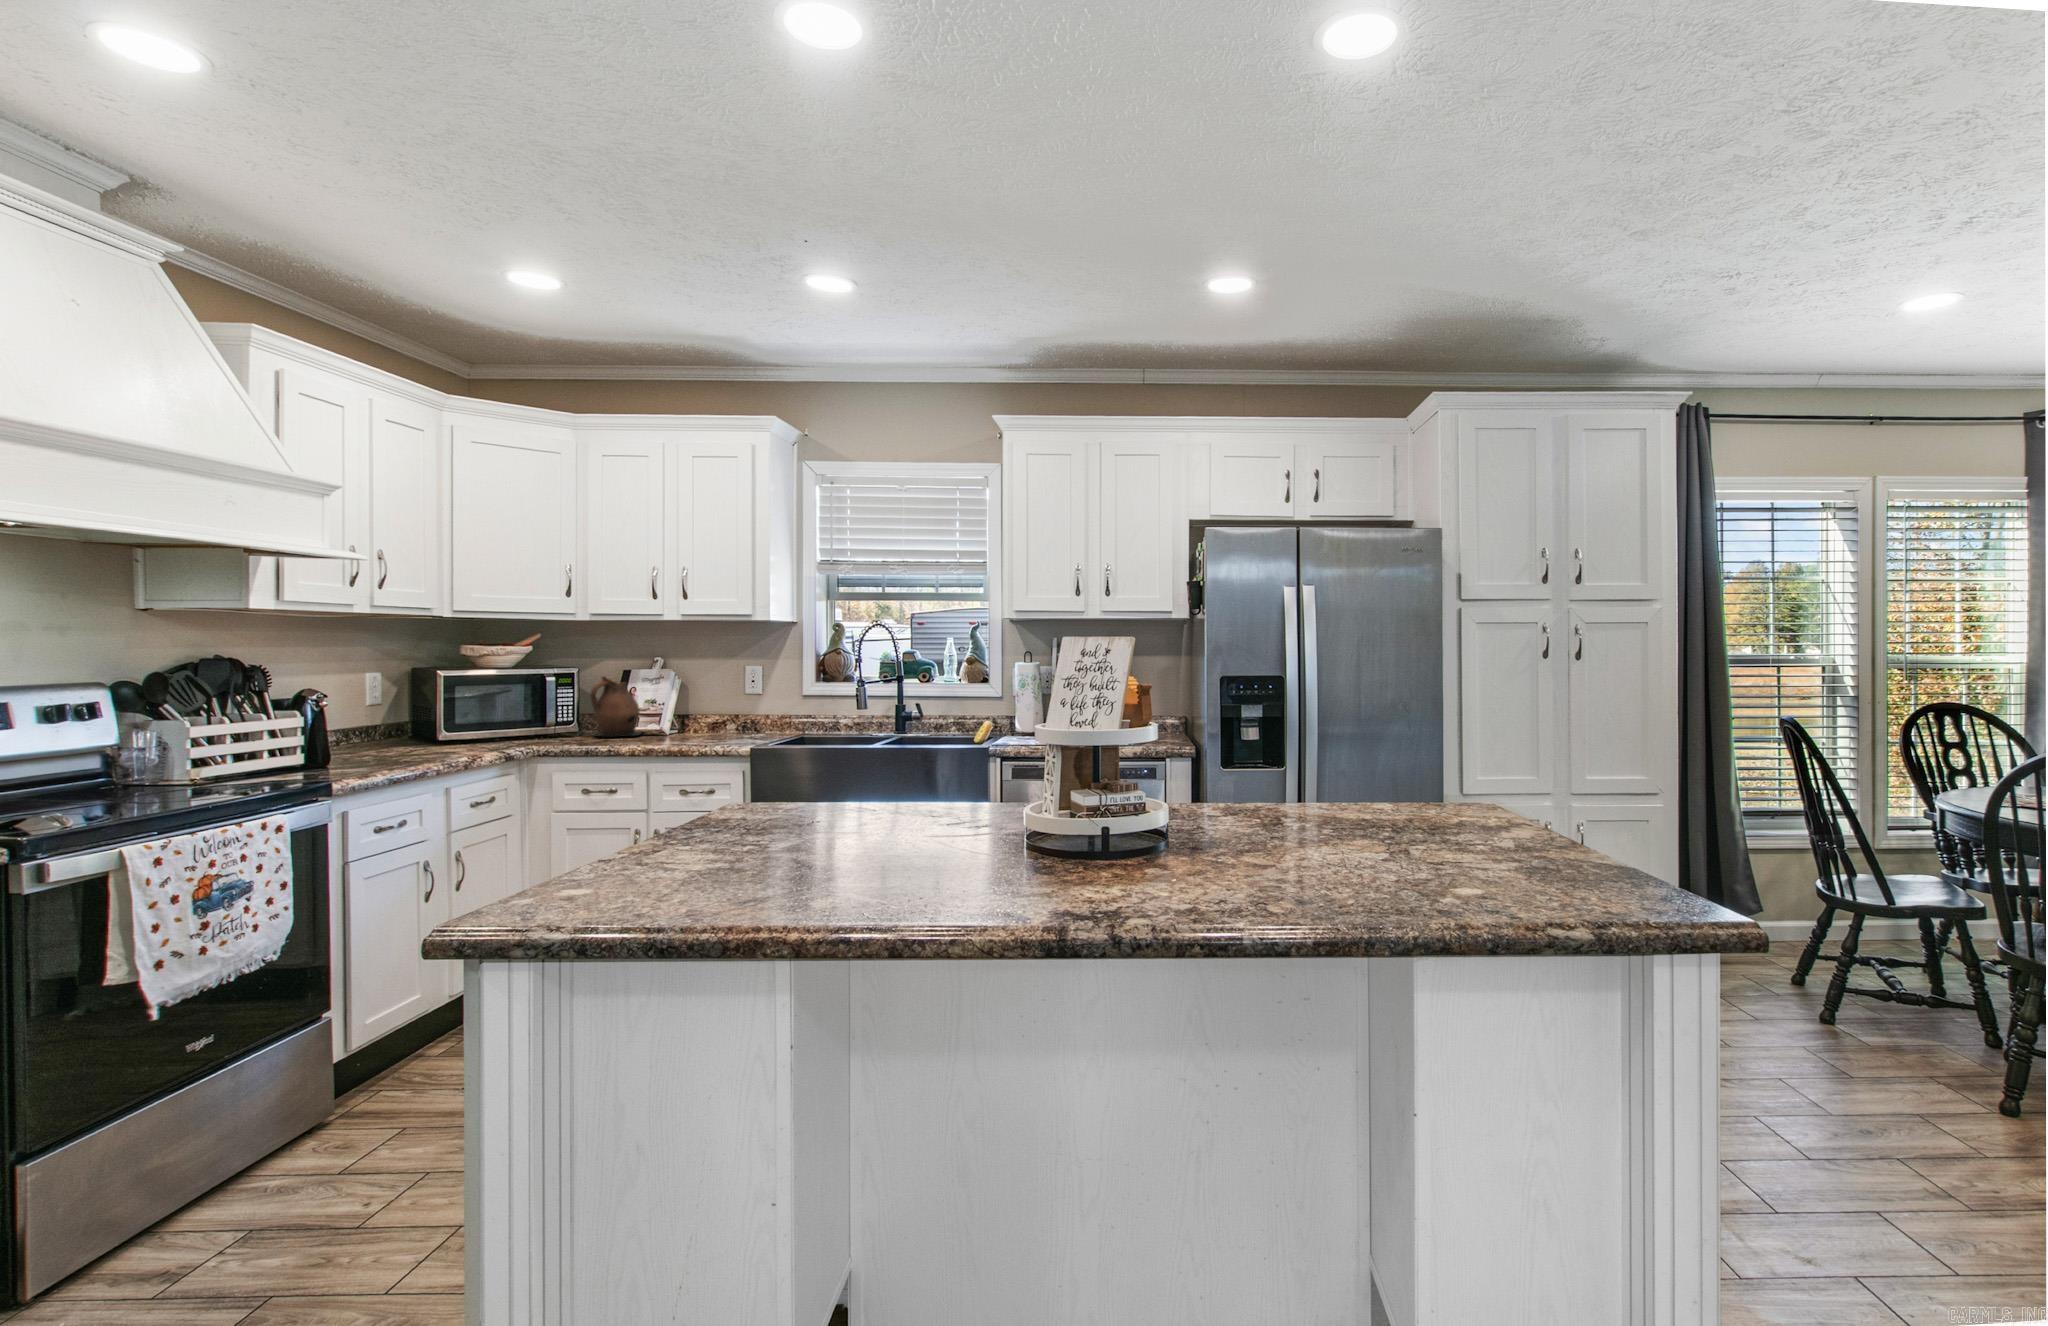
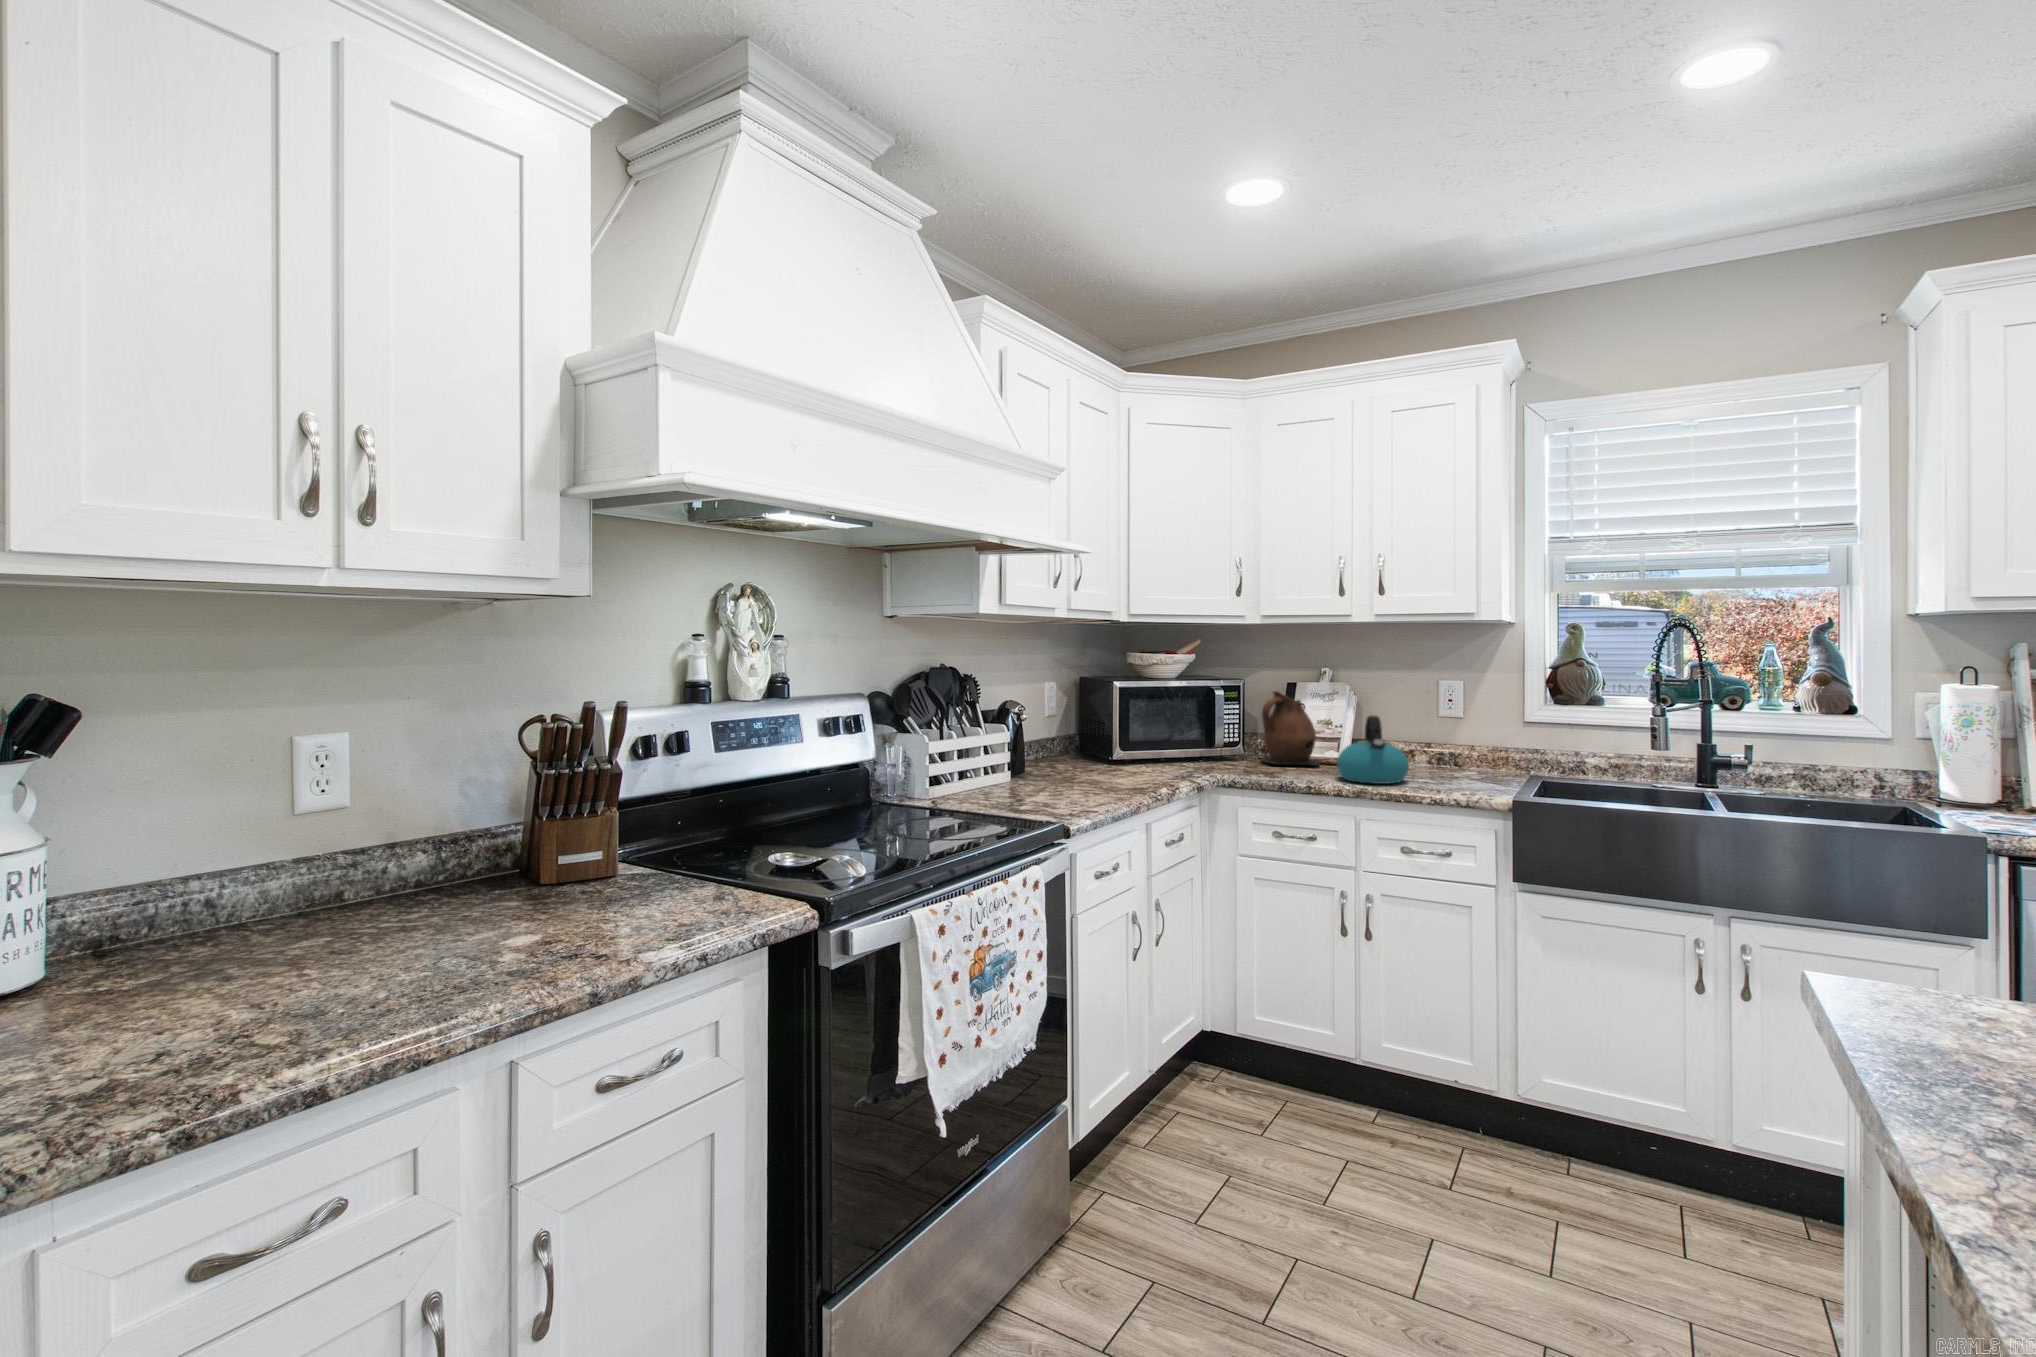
kettle: none [639,693,695,746] -> present [1337,715,1409,784]

